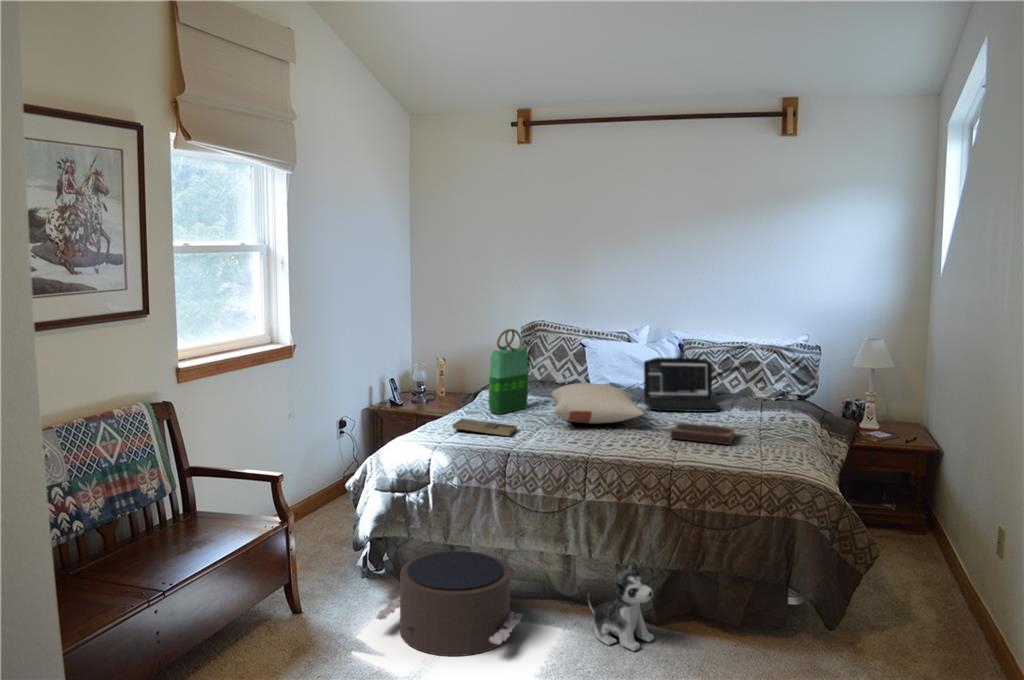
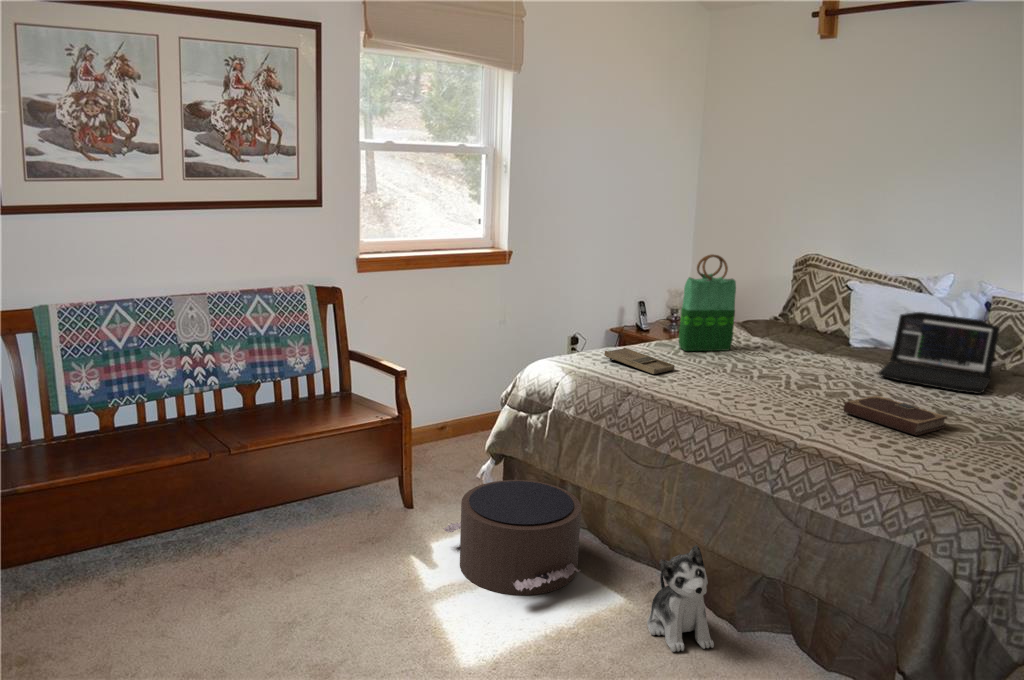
pillow: present [551,383,644,424] -> none [714,328,856,381]

